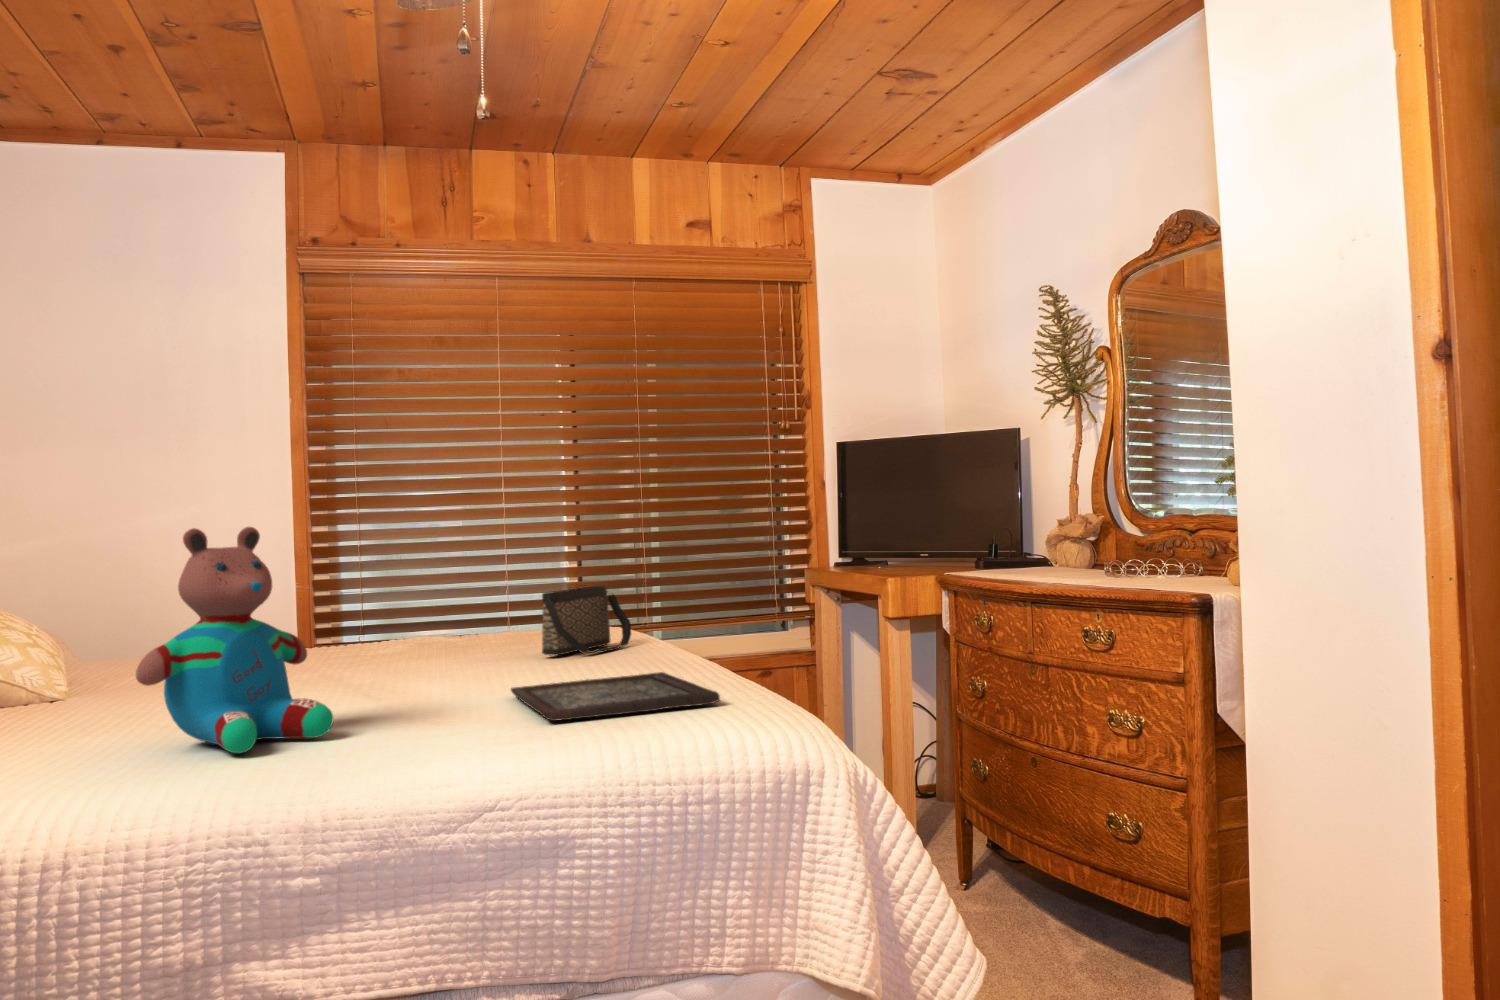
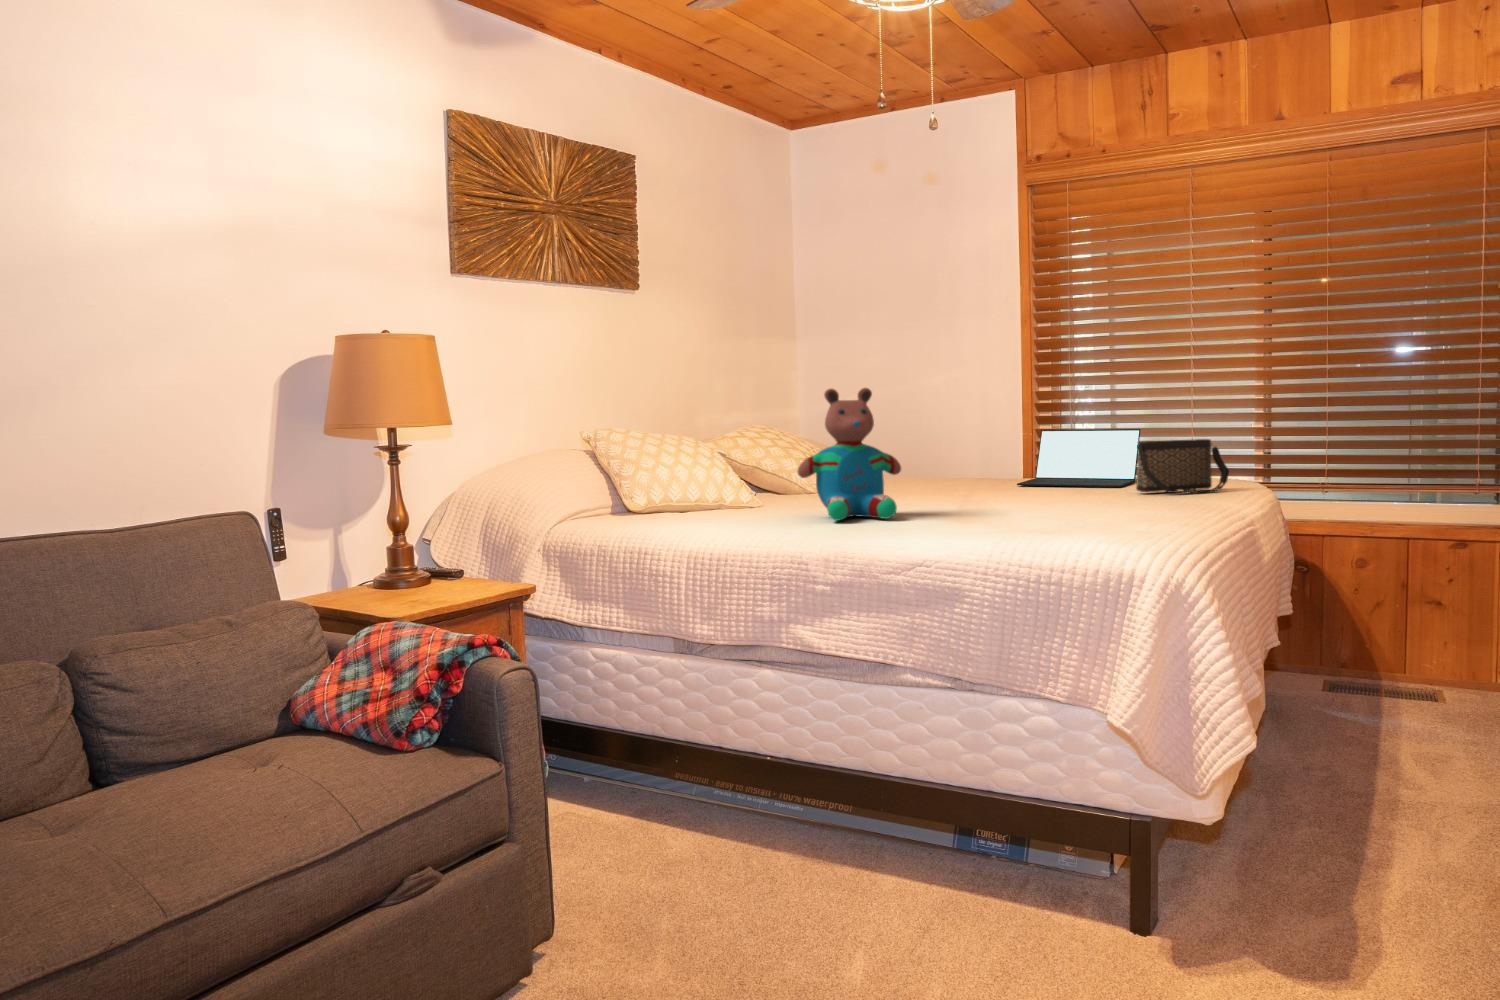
laptop: none [358,577,500,662] -> present [1017,429,1140,487]
tray: present [511,672,720,721] -> none [1013,506,1165,529]

